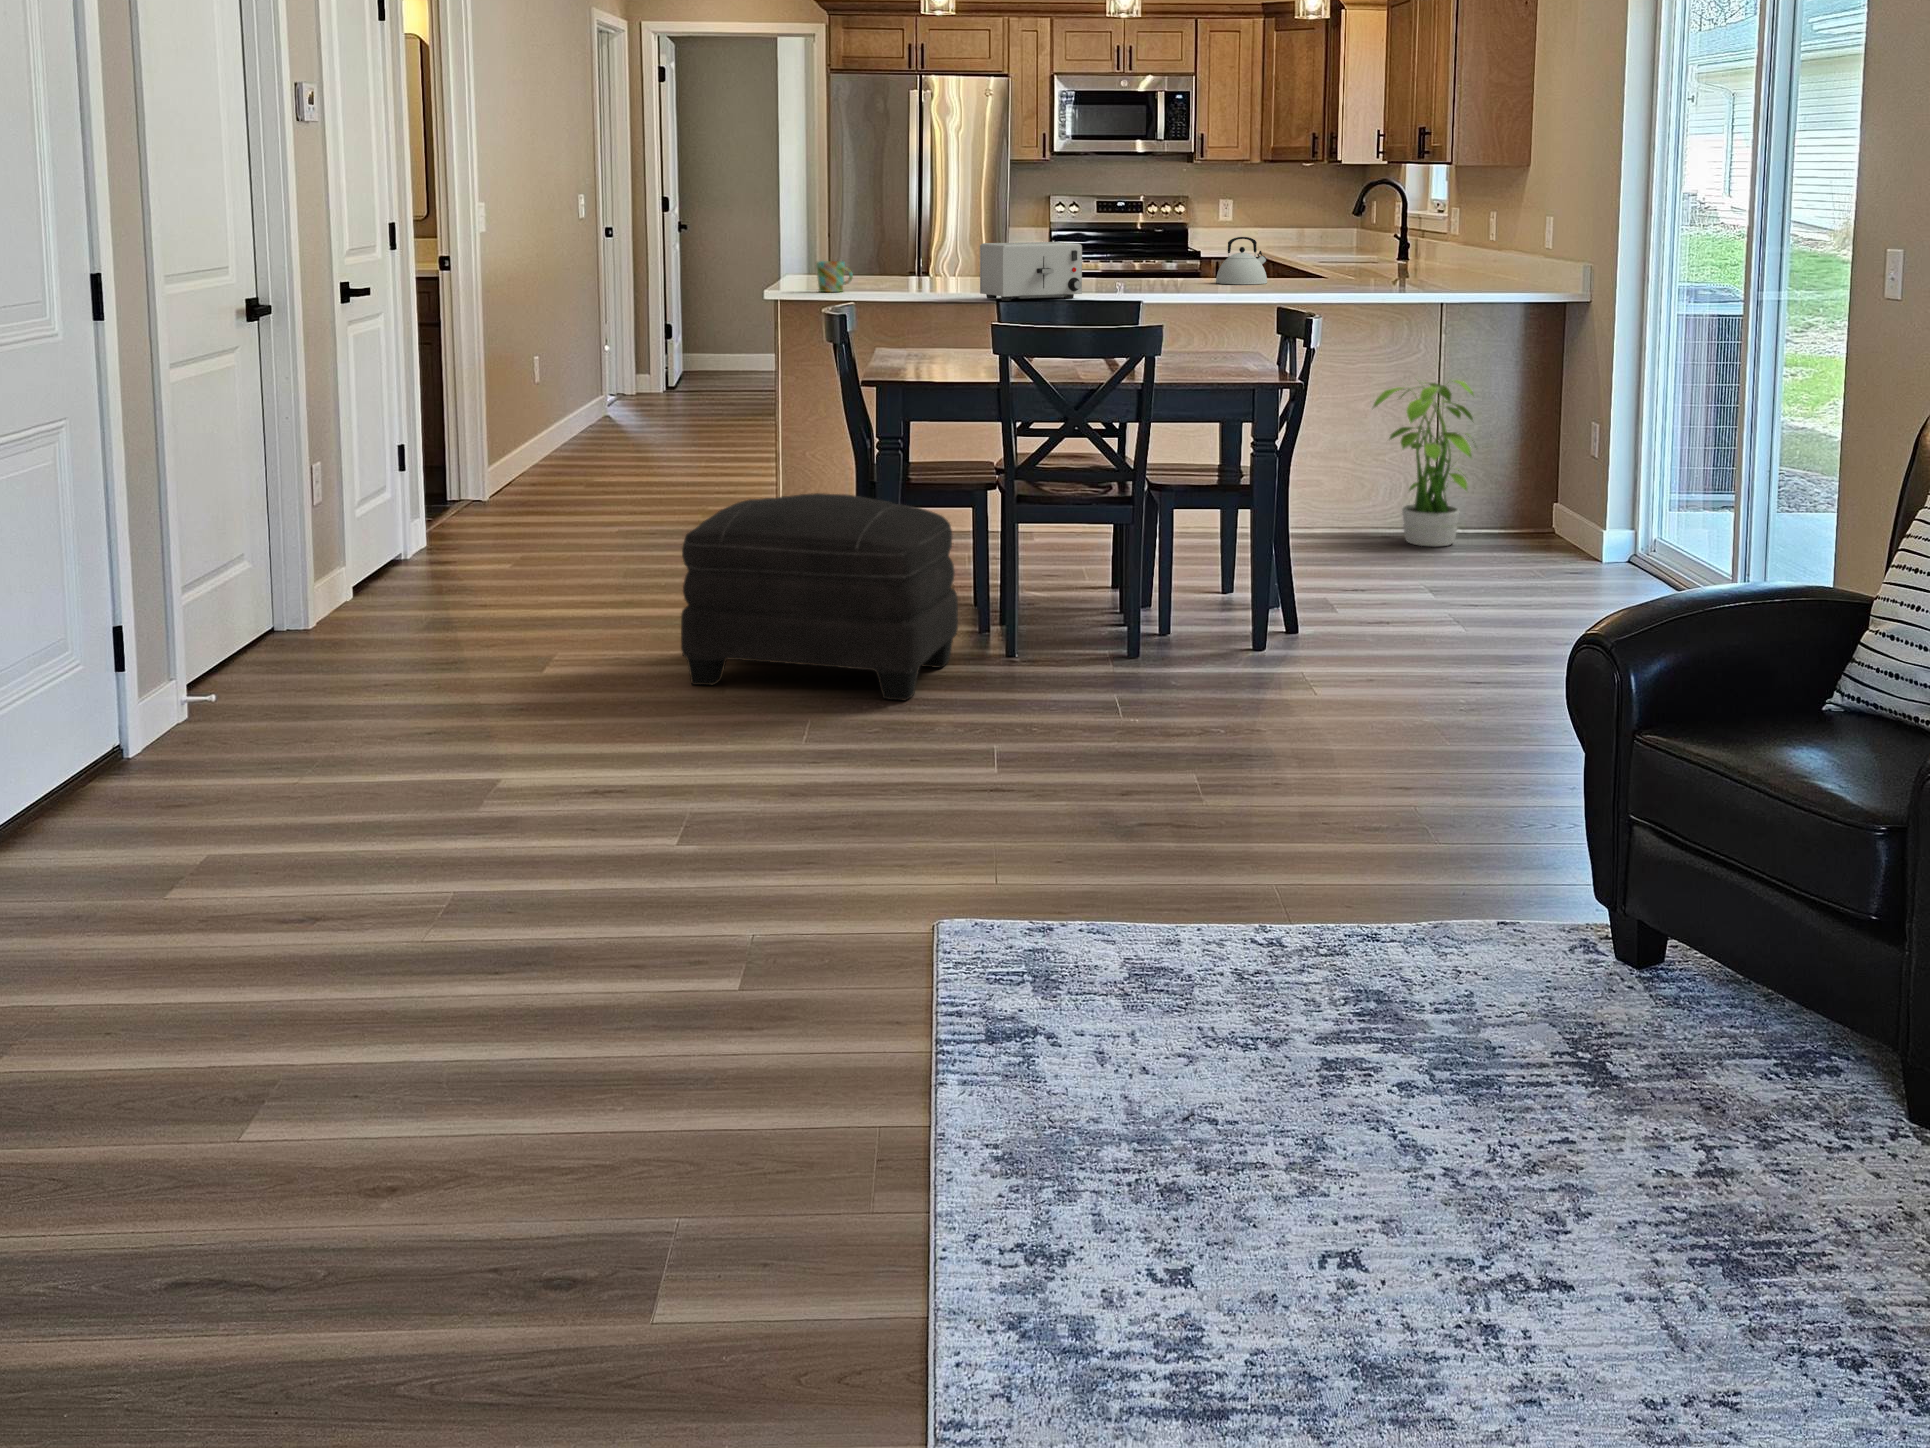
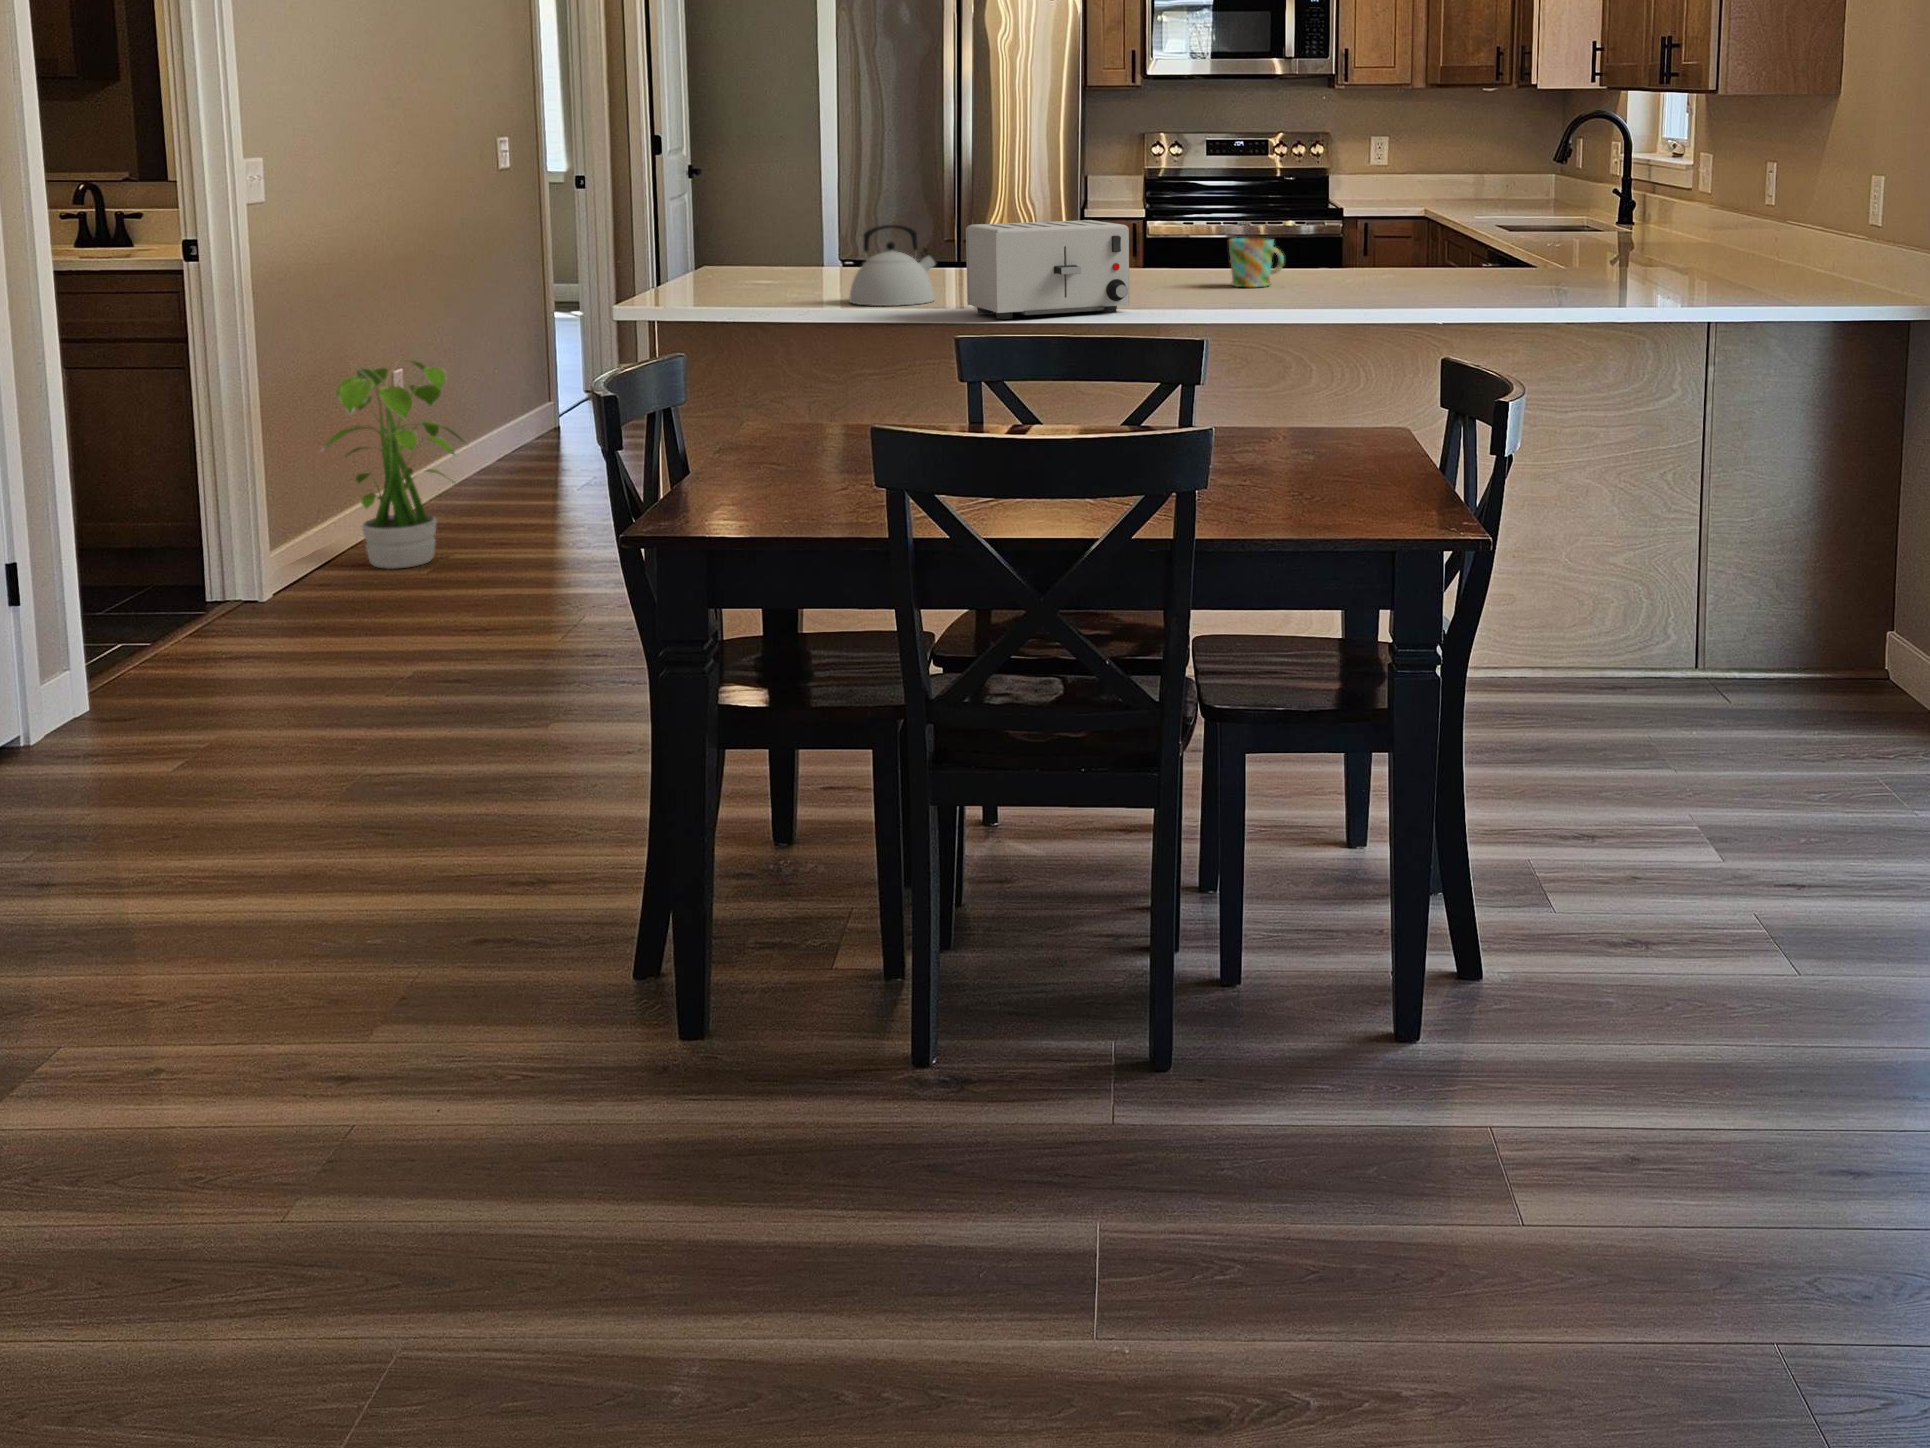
kettle: present [1216,237,1267,284] -> present [849,225,936,306]
mug: present [816,261,853,292] -> present [1229,238,1284,287]
potted plant: present [1372,380,1474,547] -> present [321,360,465,569]
ottoman: present [681,493,958,700] -> none [196,764,803,1257]

